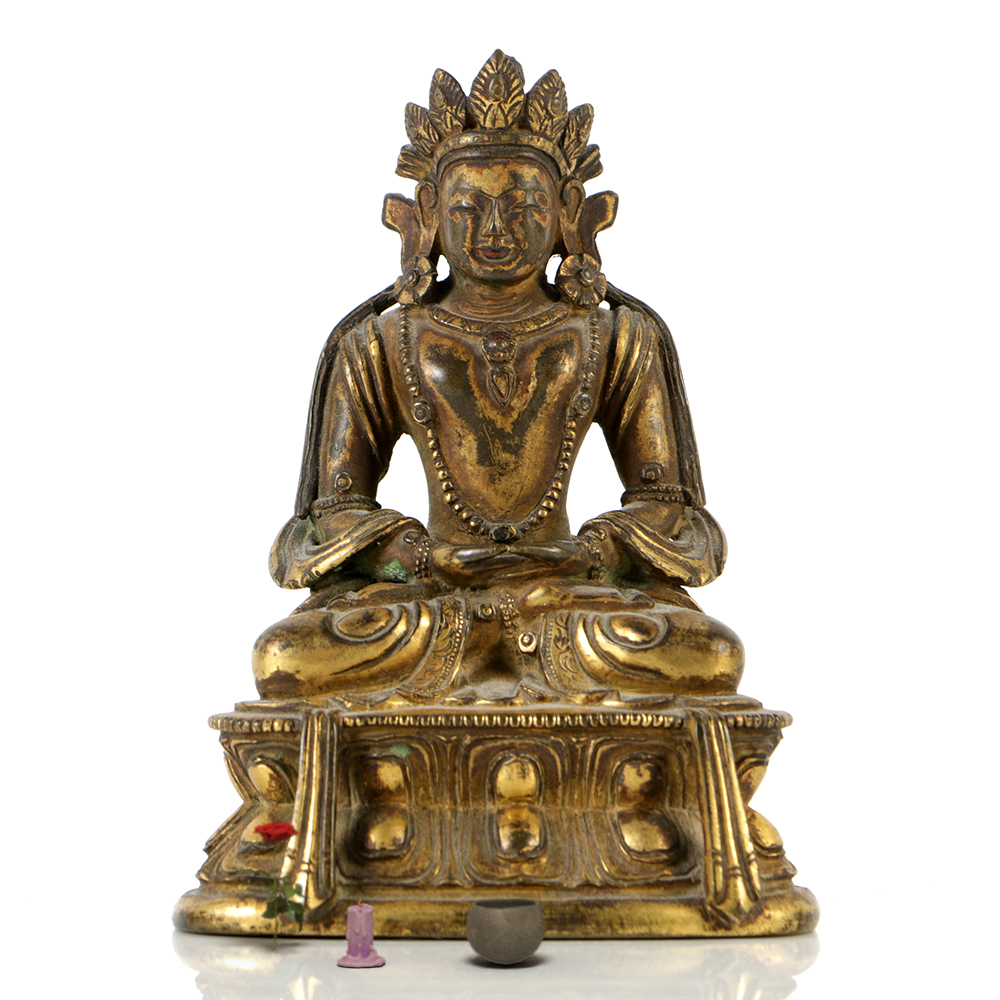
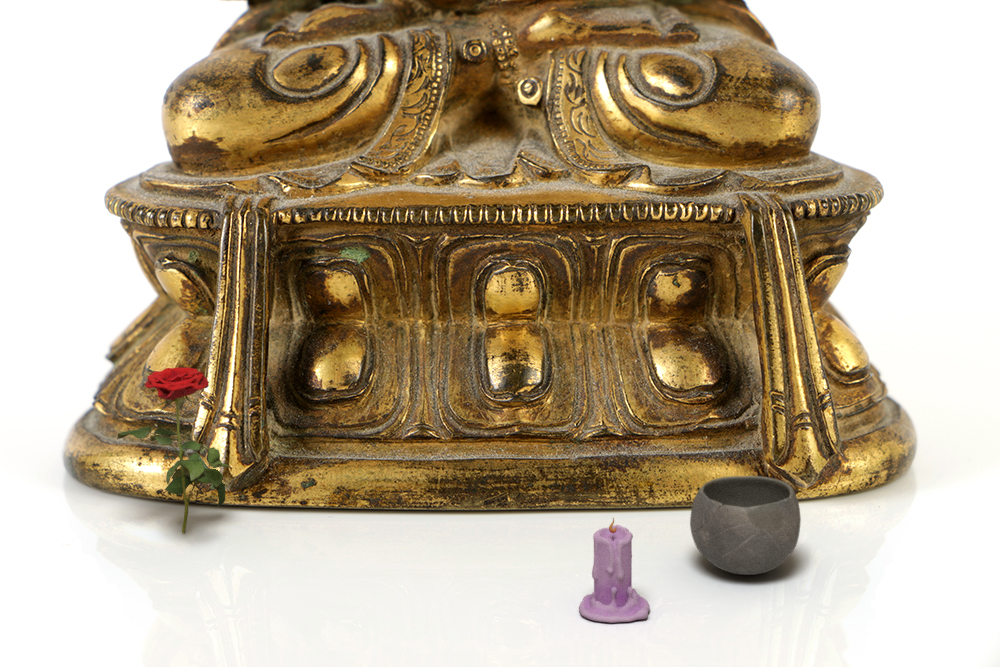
ceramic bowl: present [466,898,544,965] -> present [690,476,801,575]
candle: present [337,900,386,967] -> present [579,518,650,623]

